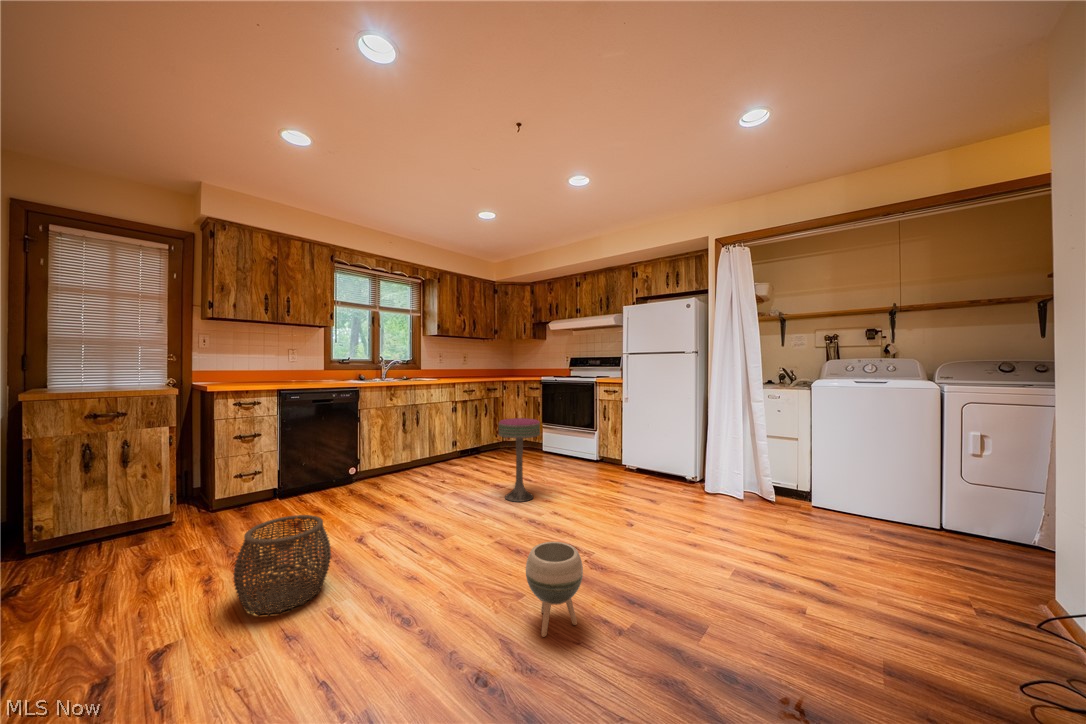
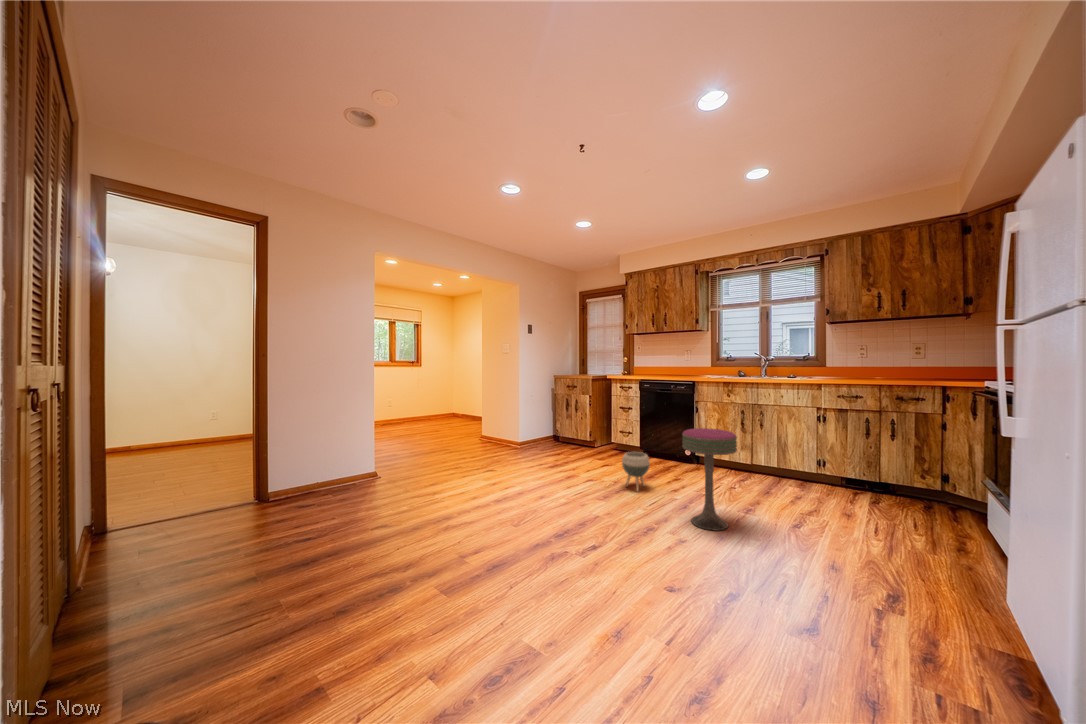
woven basket: present [233,515,331,615] -> none [497,442,537,483]
planter: present [526,542,583,637] -> present [622,452,650,491]

